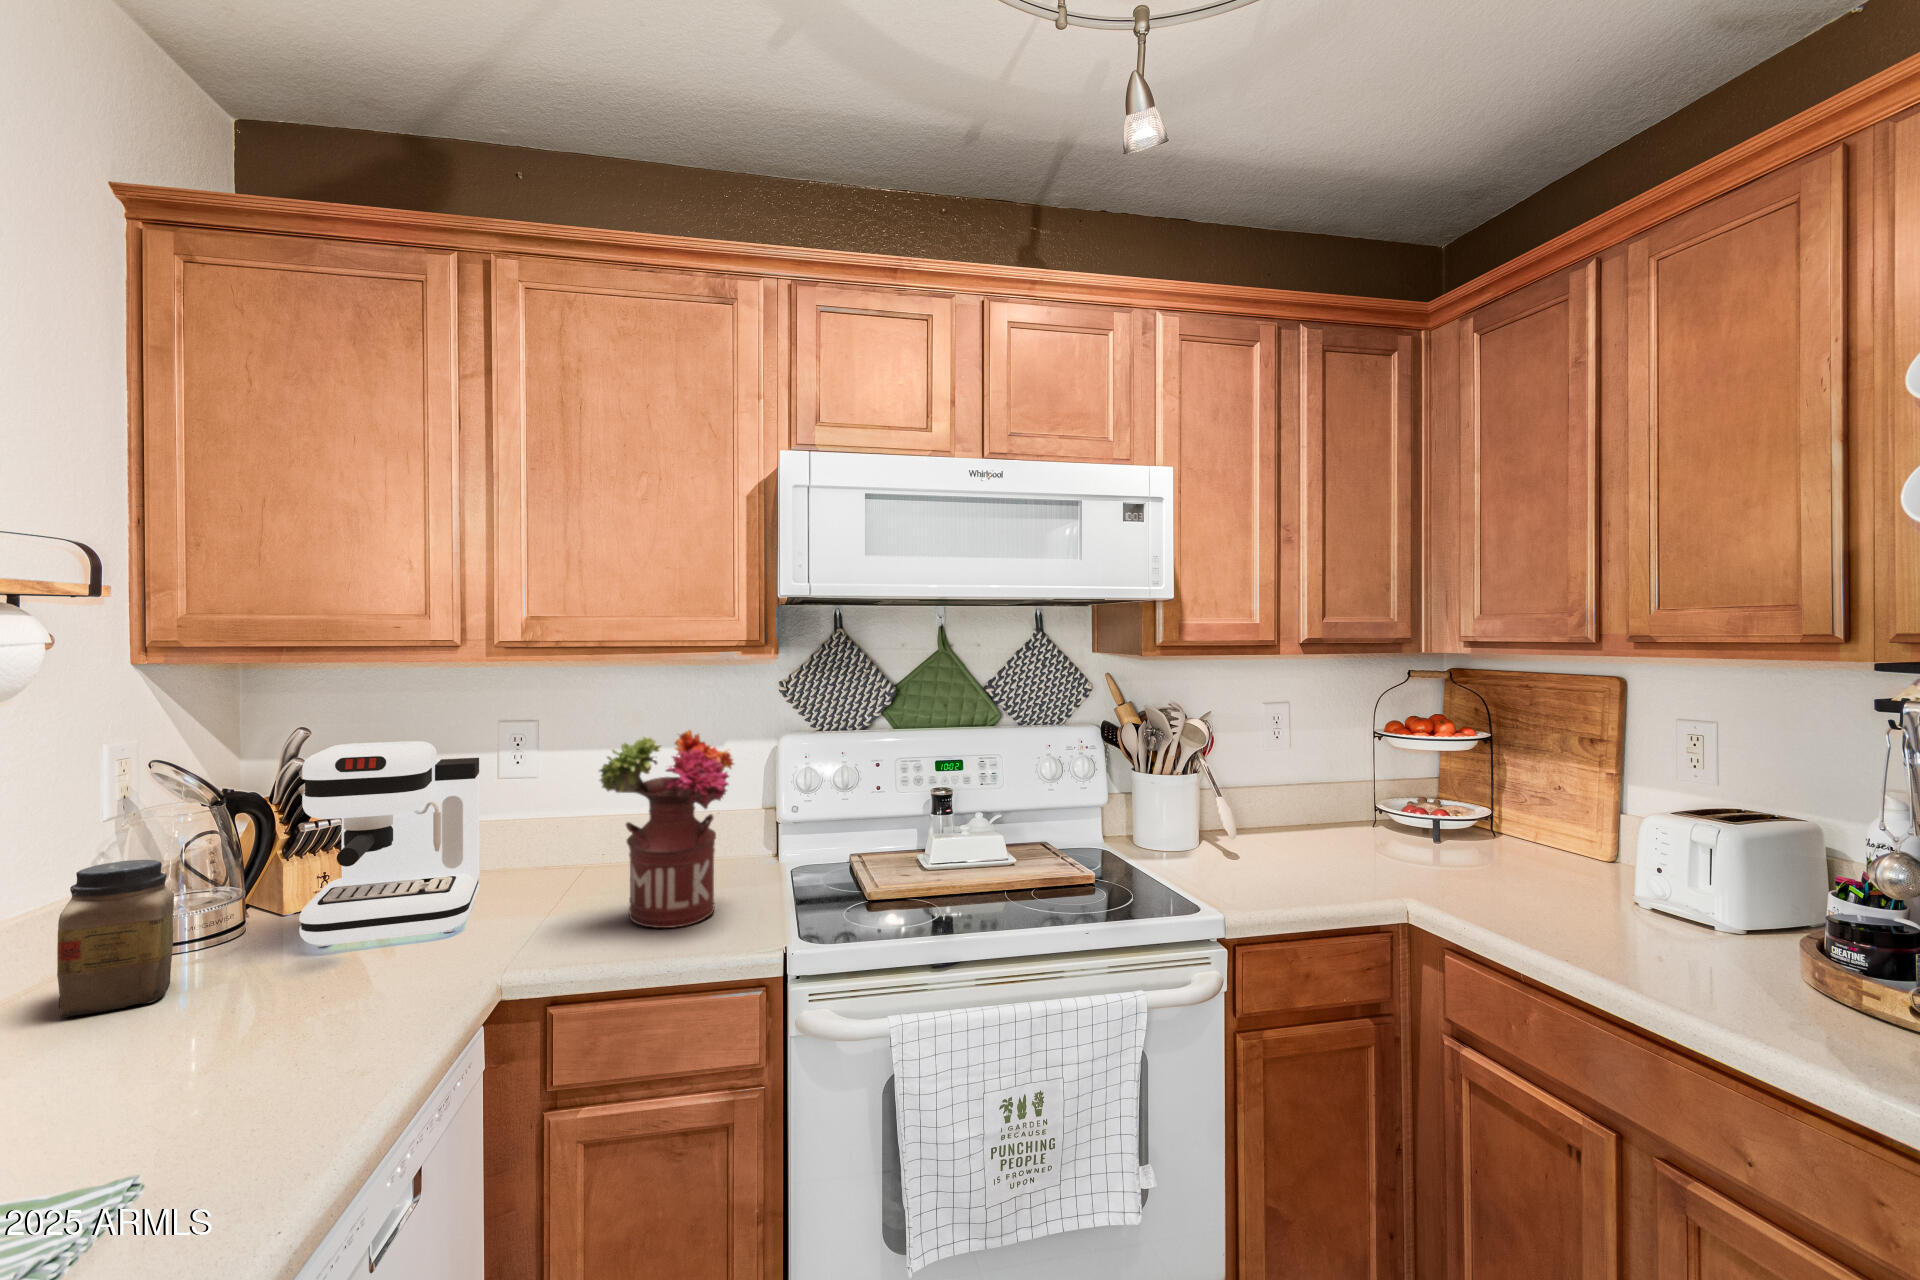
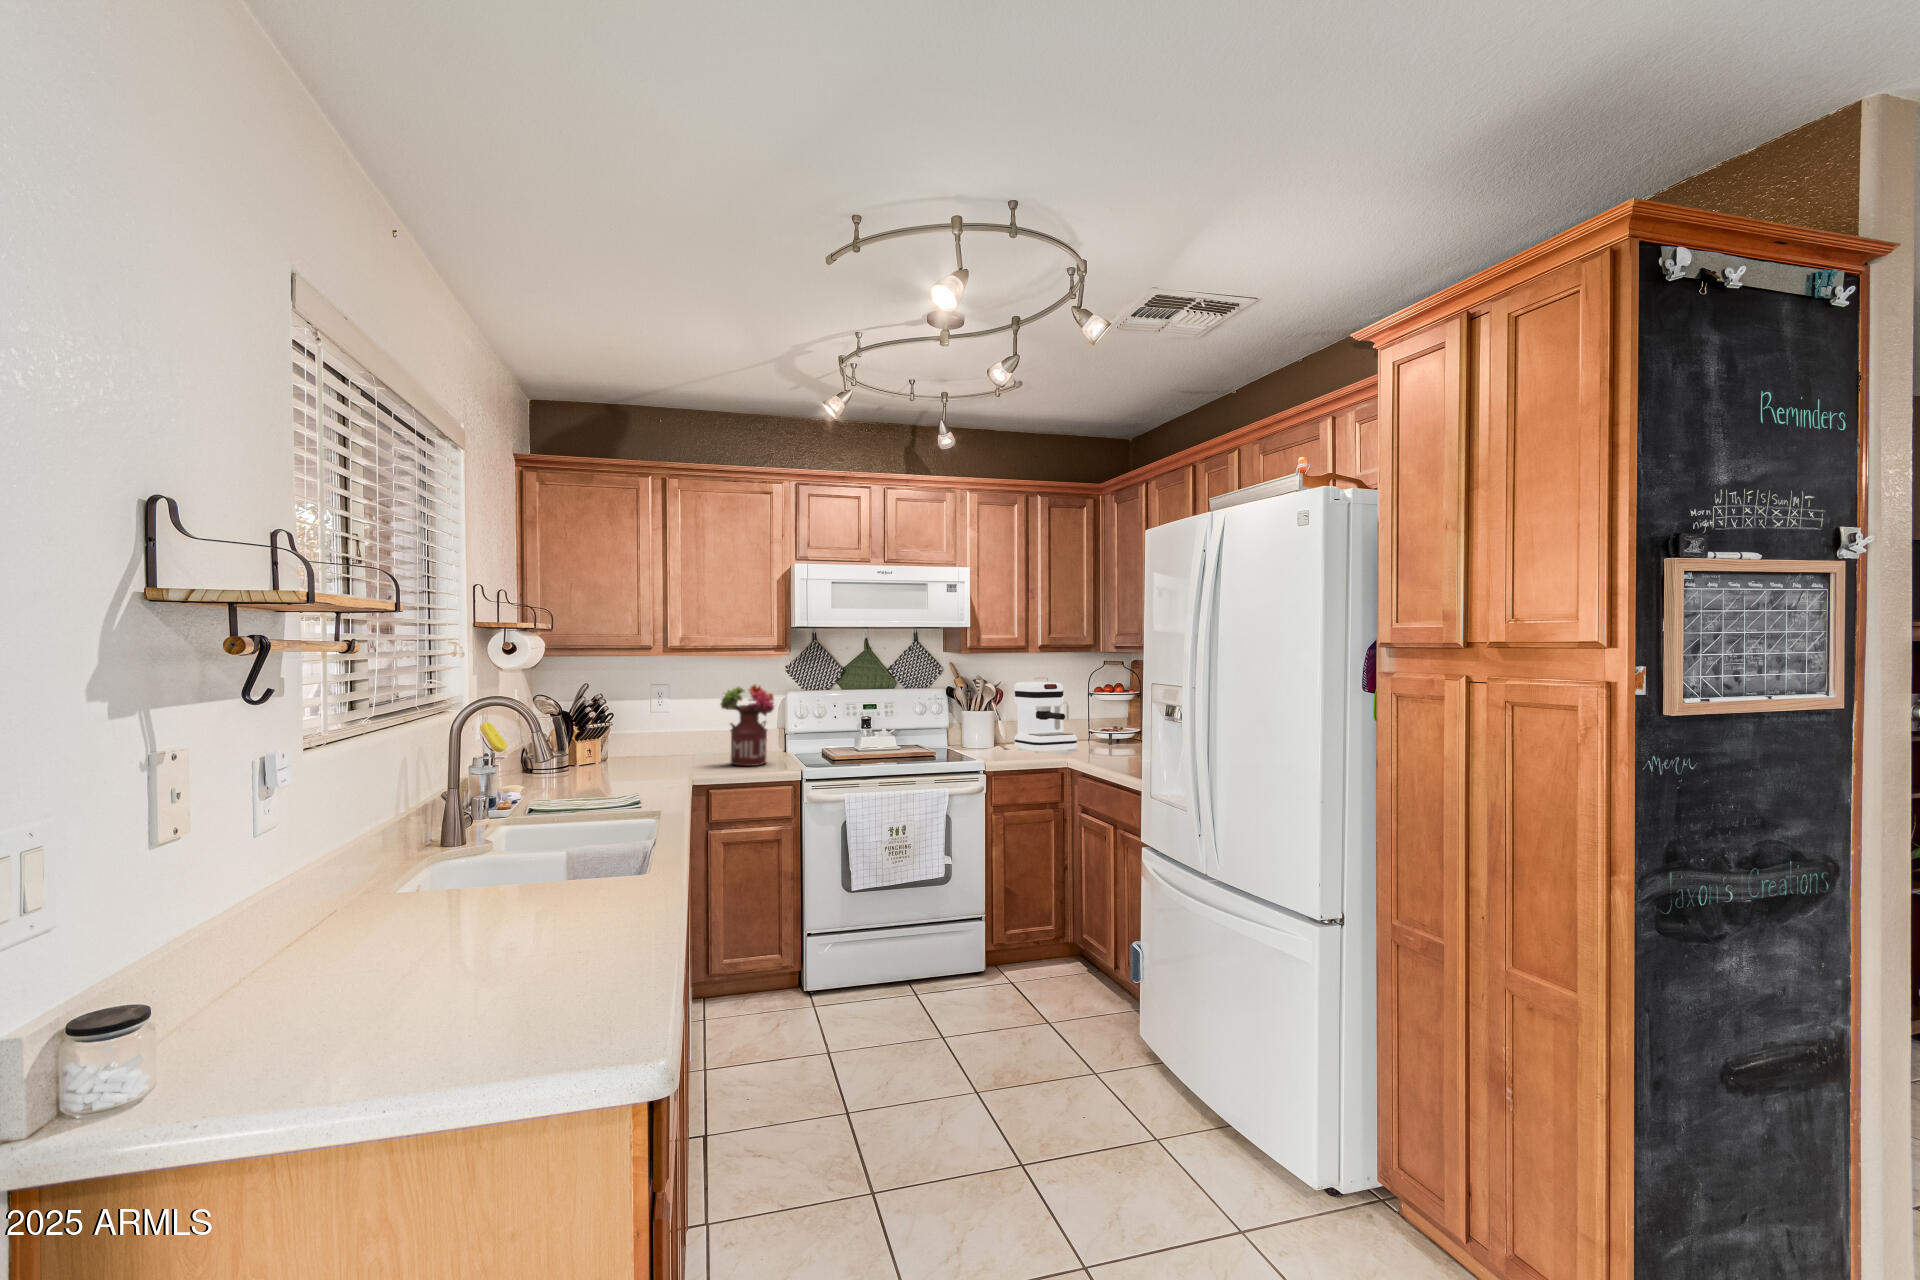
coffee maker: present [299,741,480,947] -> present [1014,682,1077,752]
jar: present [57,860,174,1018] -> none [536,729,573,782]

